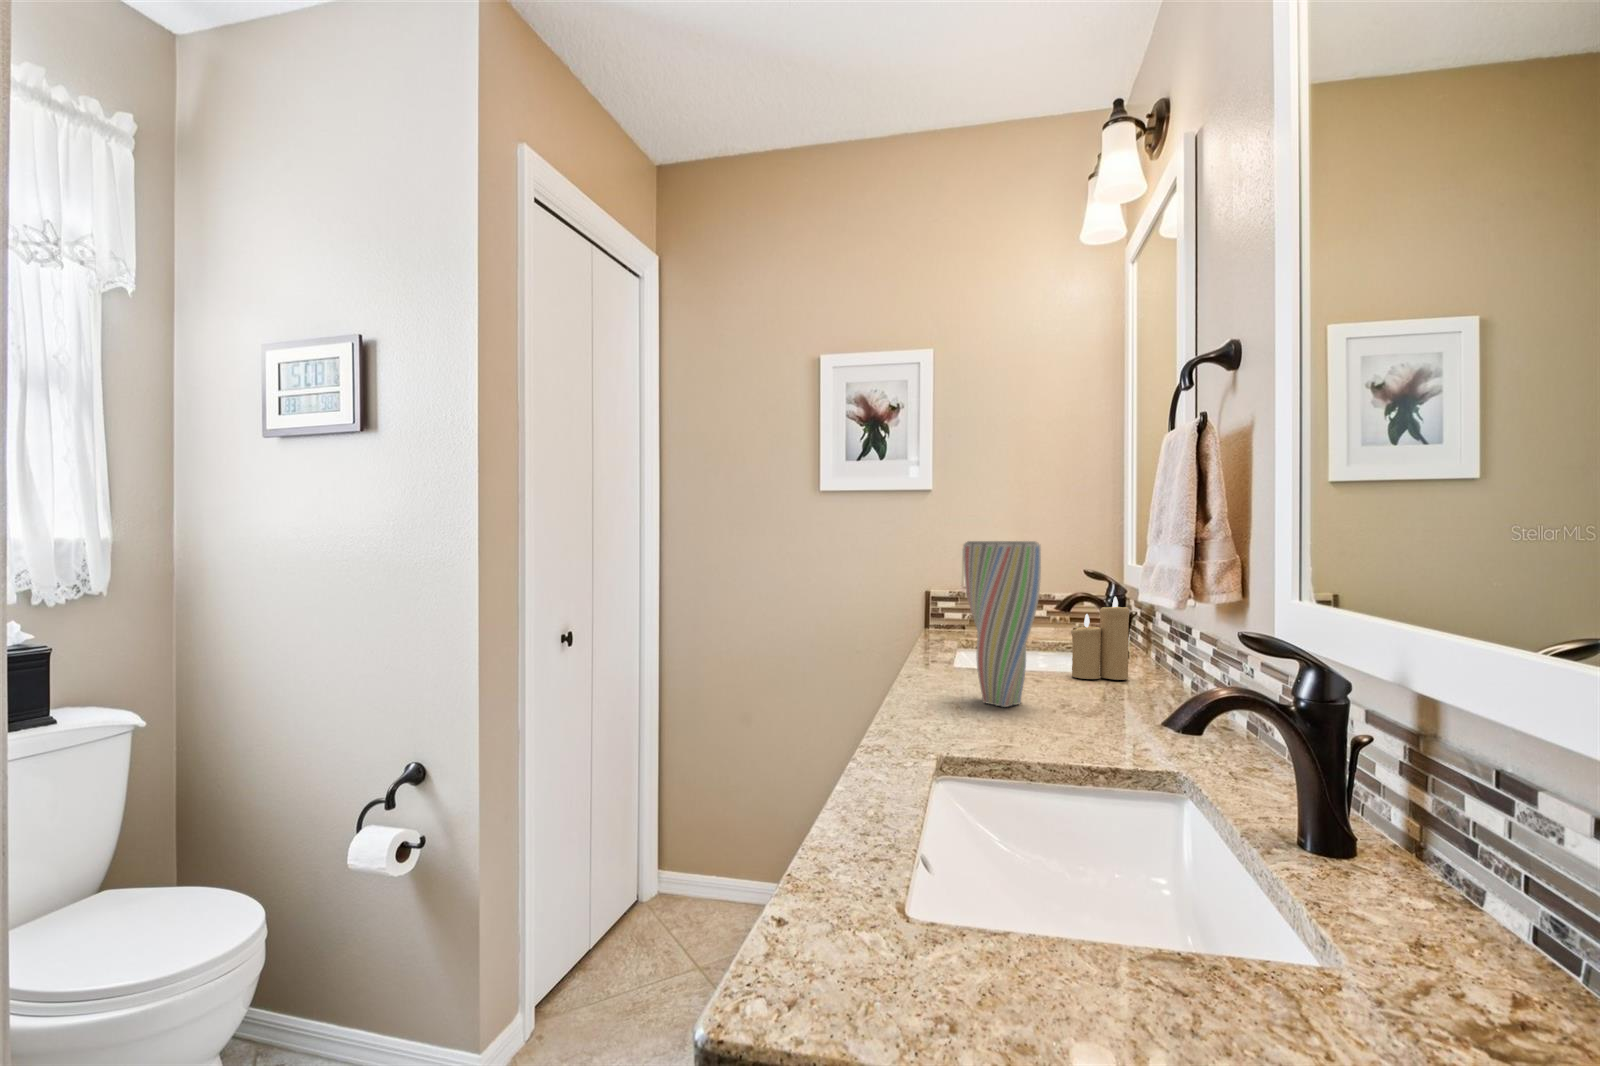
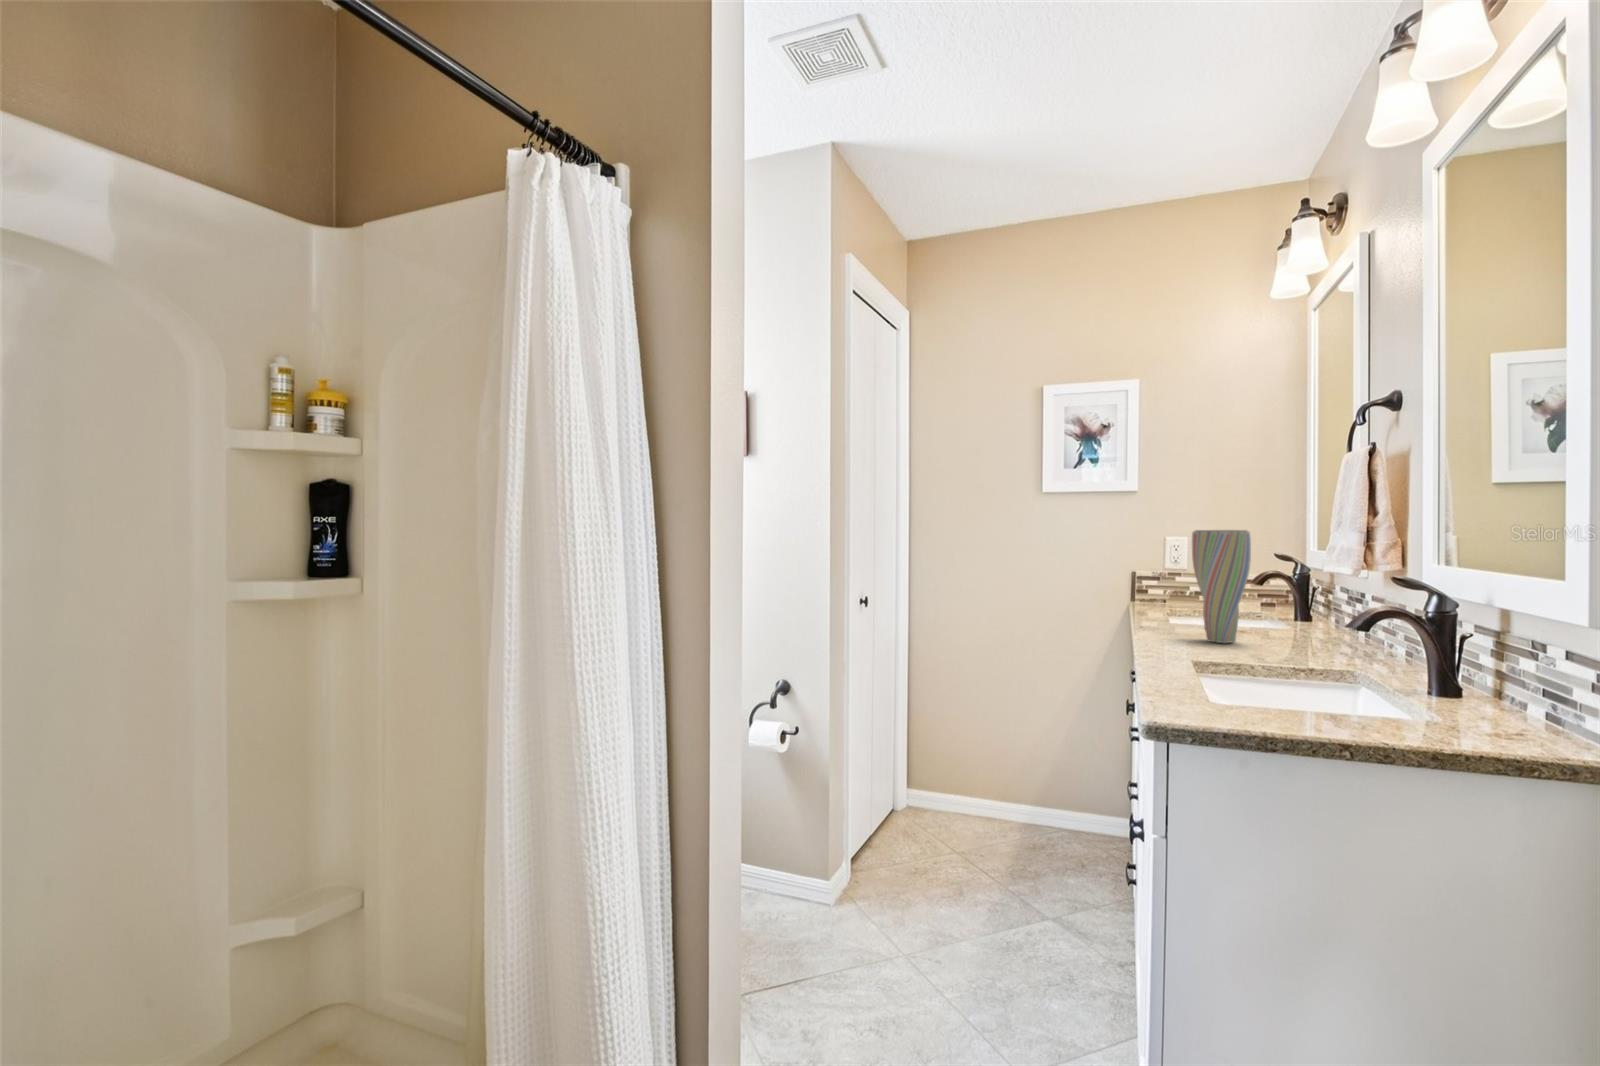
candle: present [1071,597,1129,680] -> none [1268,572,1315,633]

